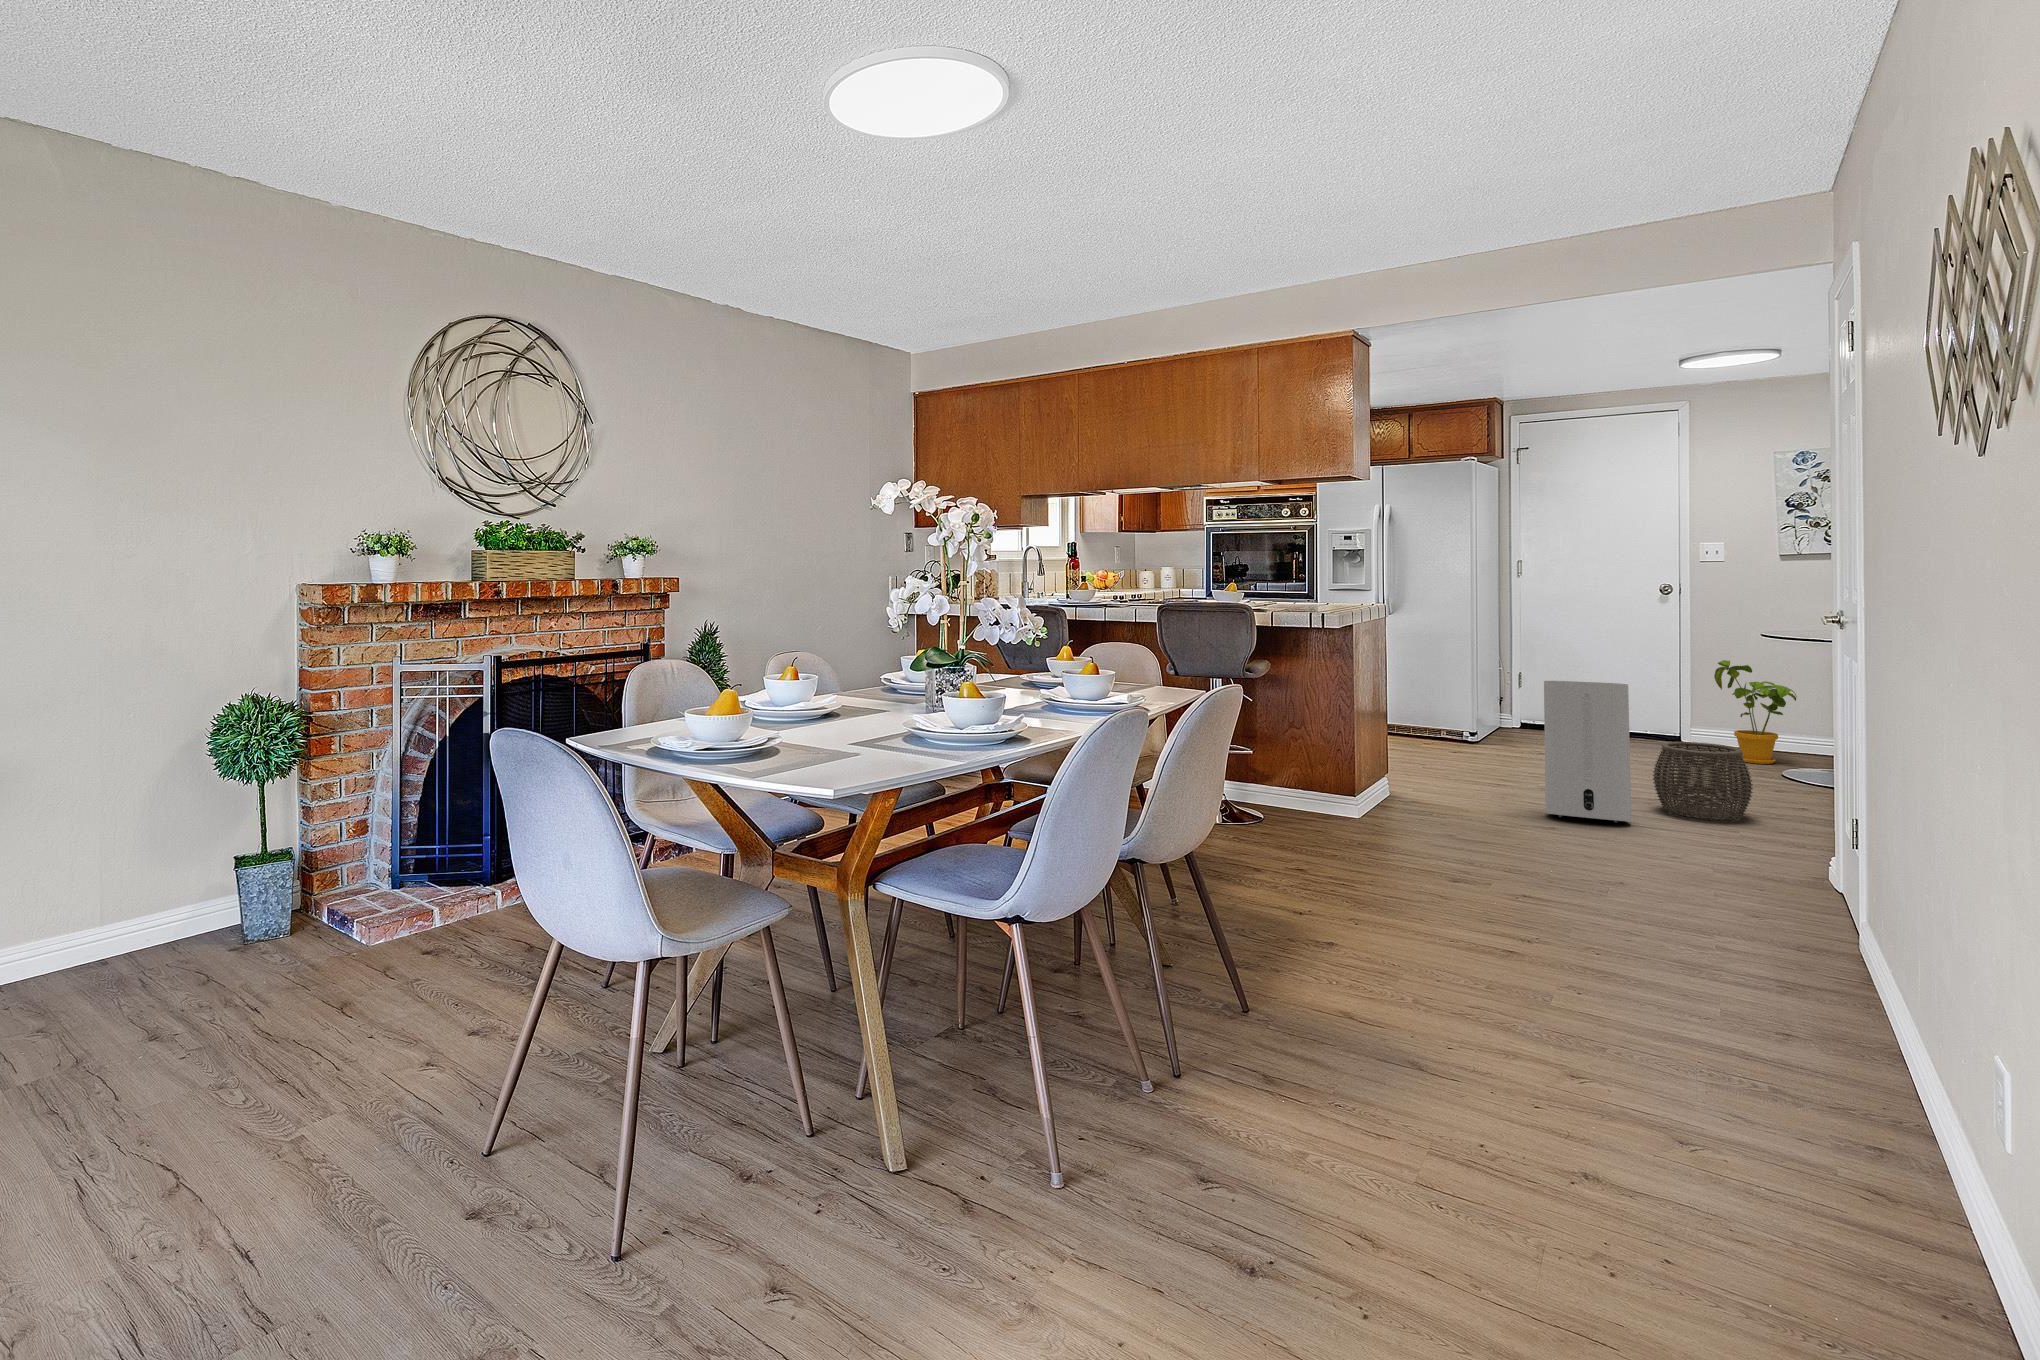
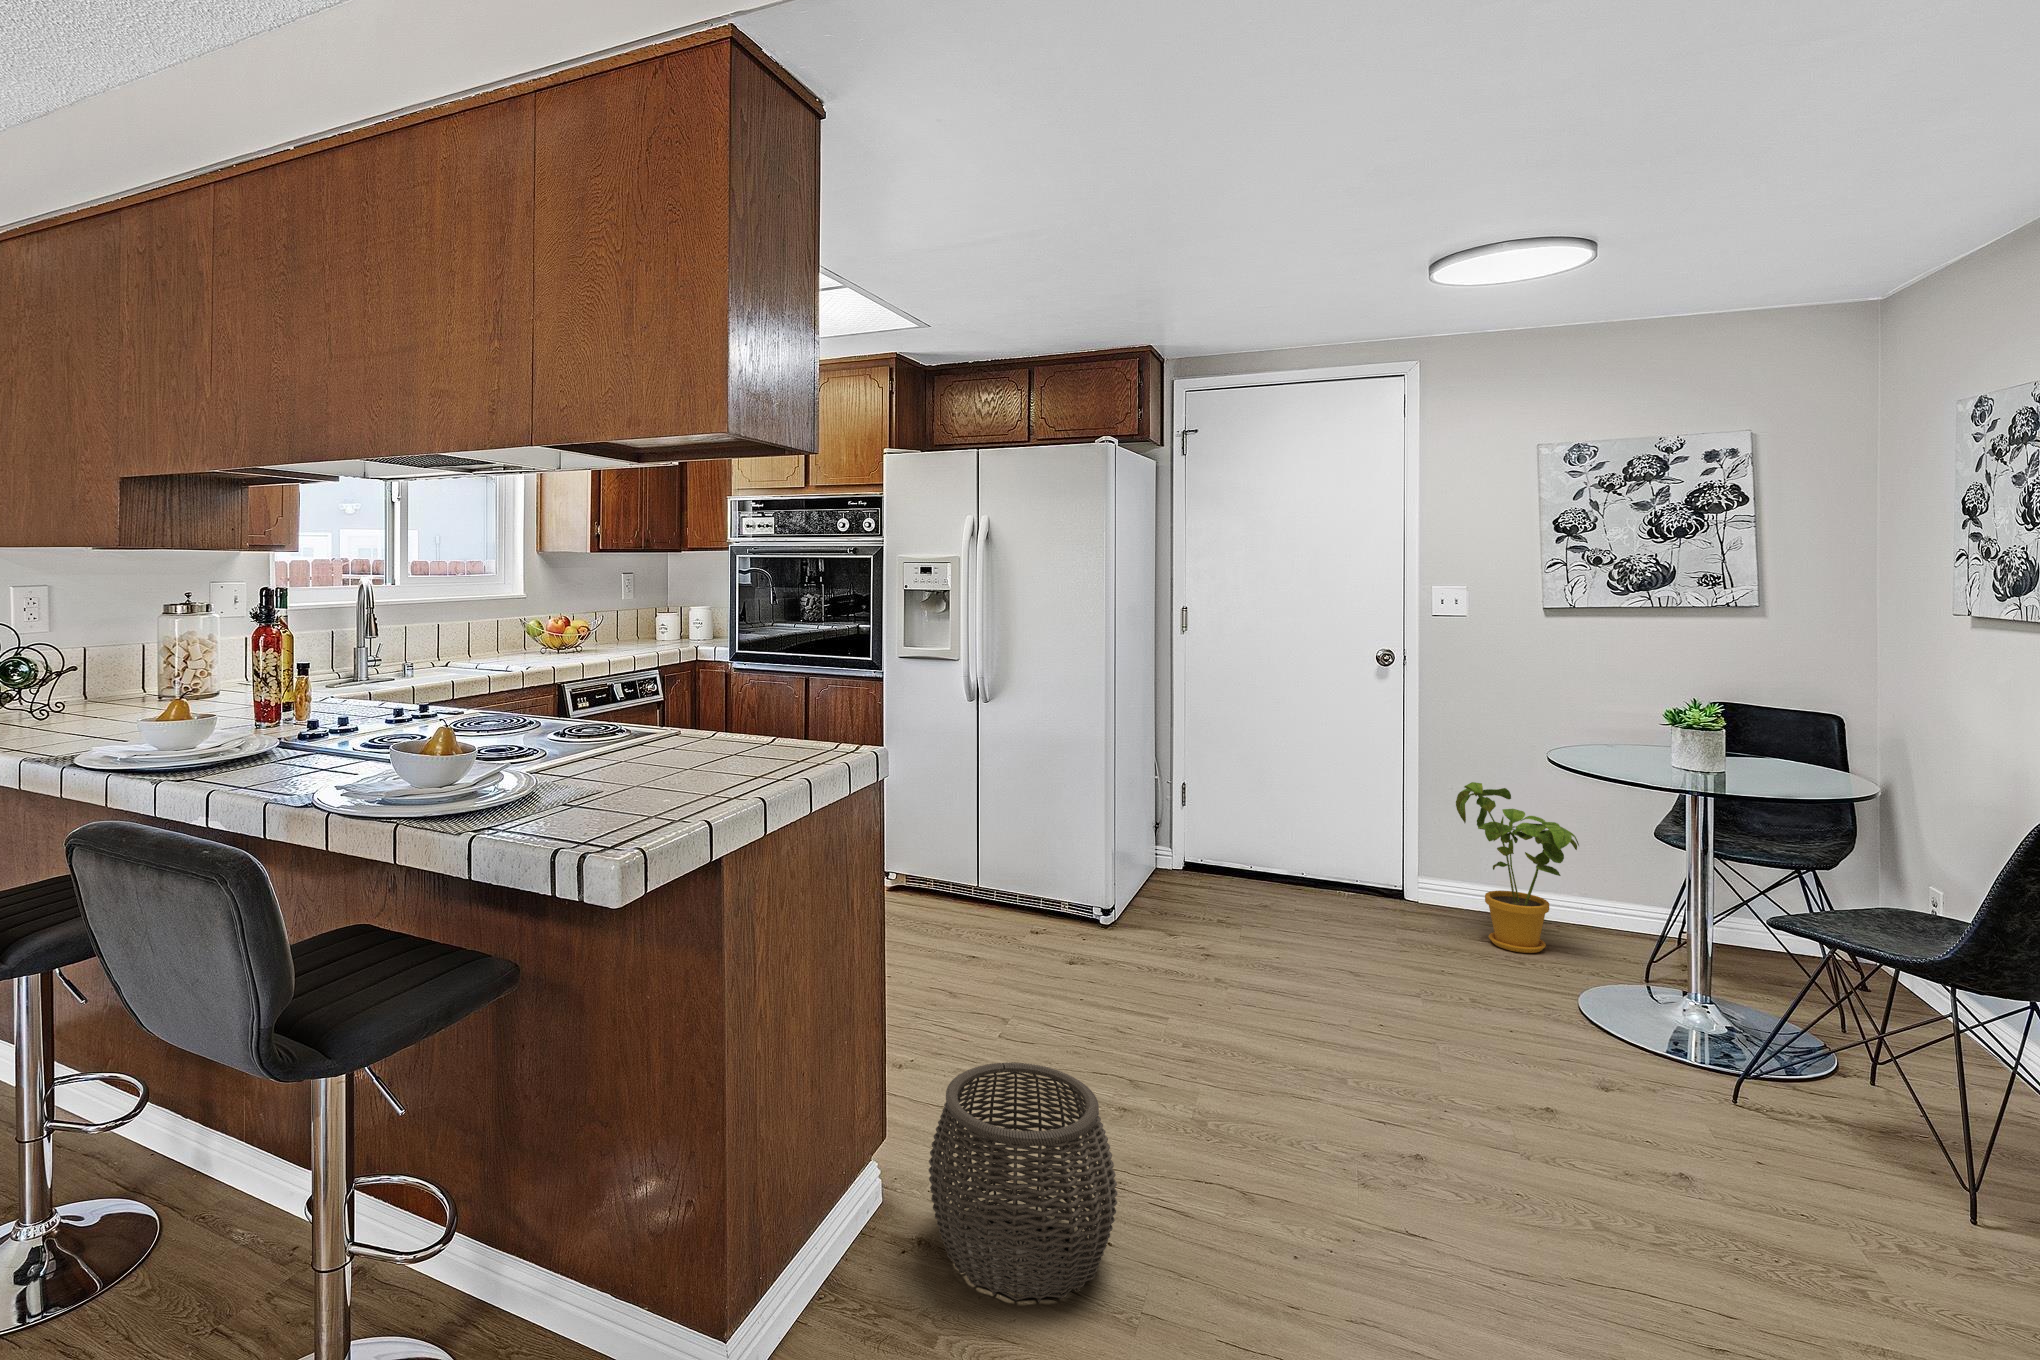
air purifier: present [1544,681,1631,823] -> none [1179,906,1353,1266]
woven basket: present [1653,742,1753,820] -> present [929,1062,1117,1302]

